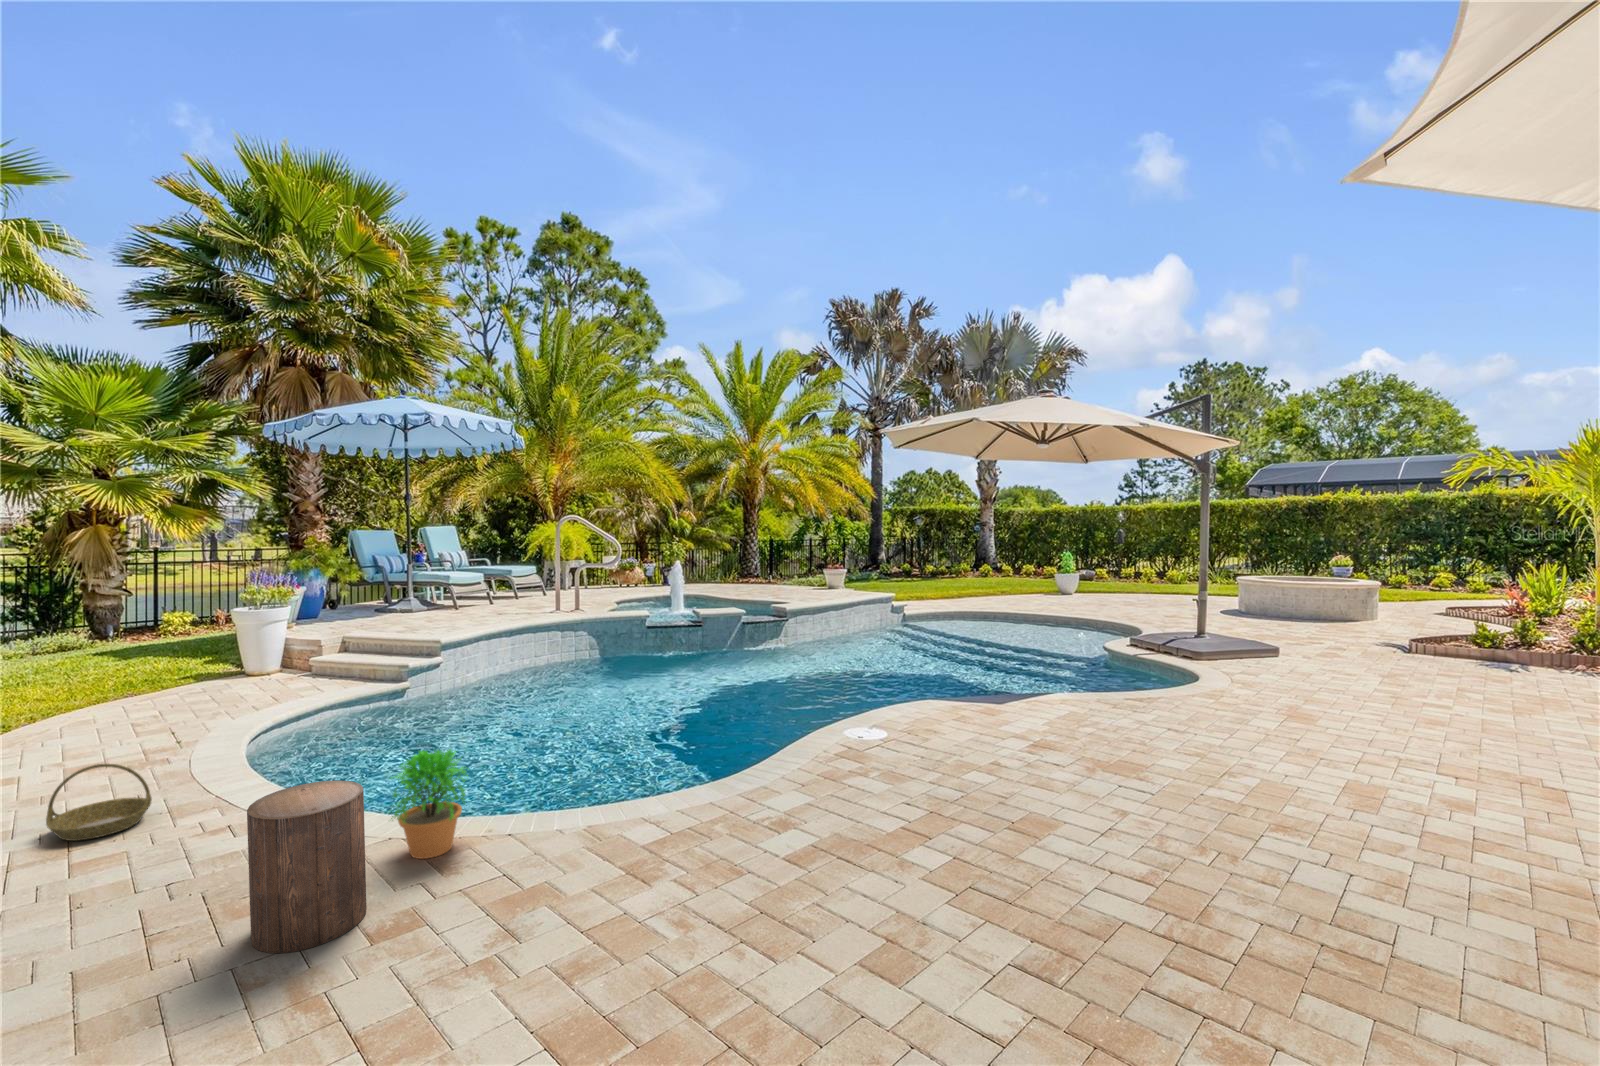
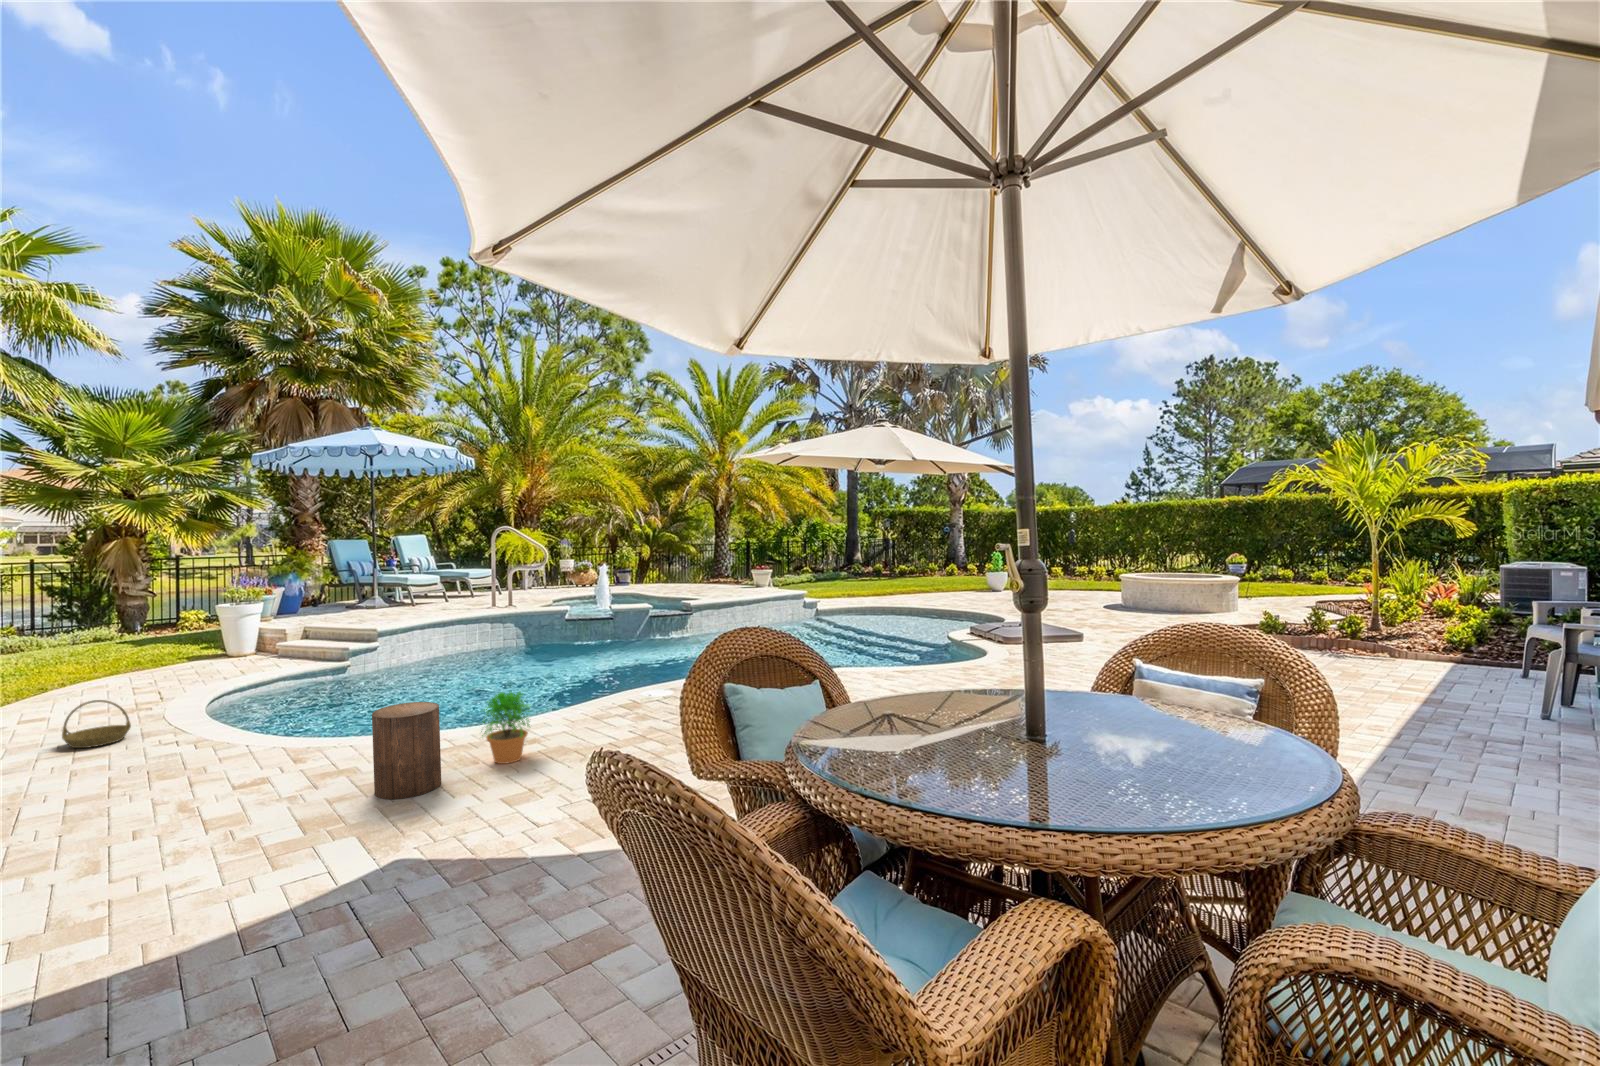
potted plant: present [389,749,468,859] -> present [481,691,530,764]
stool: present [247,780,367,953] -> present [372,702,441,799]

